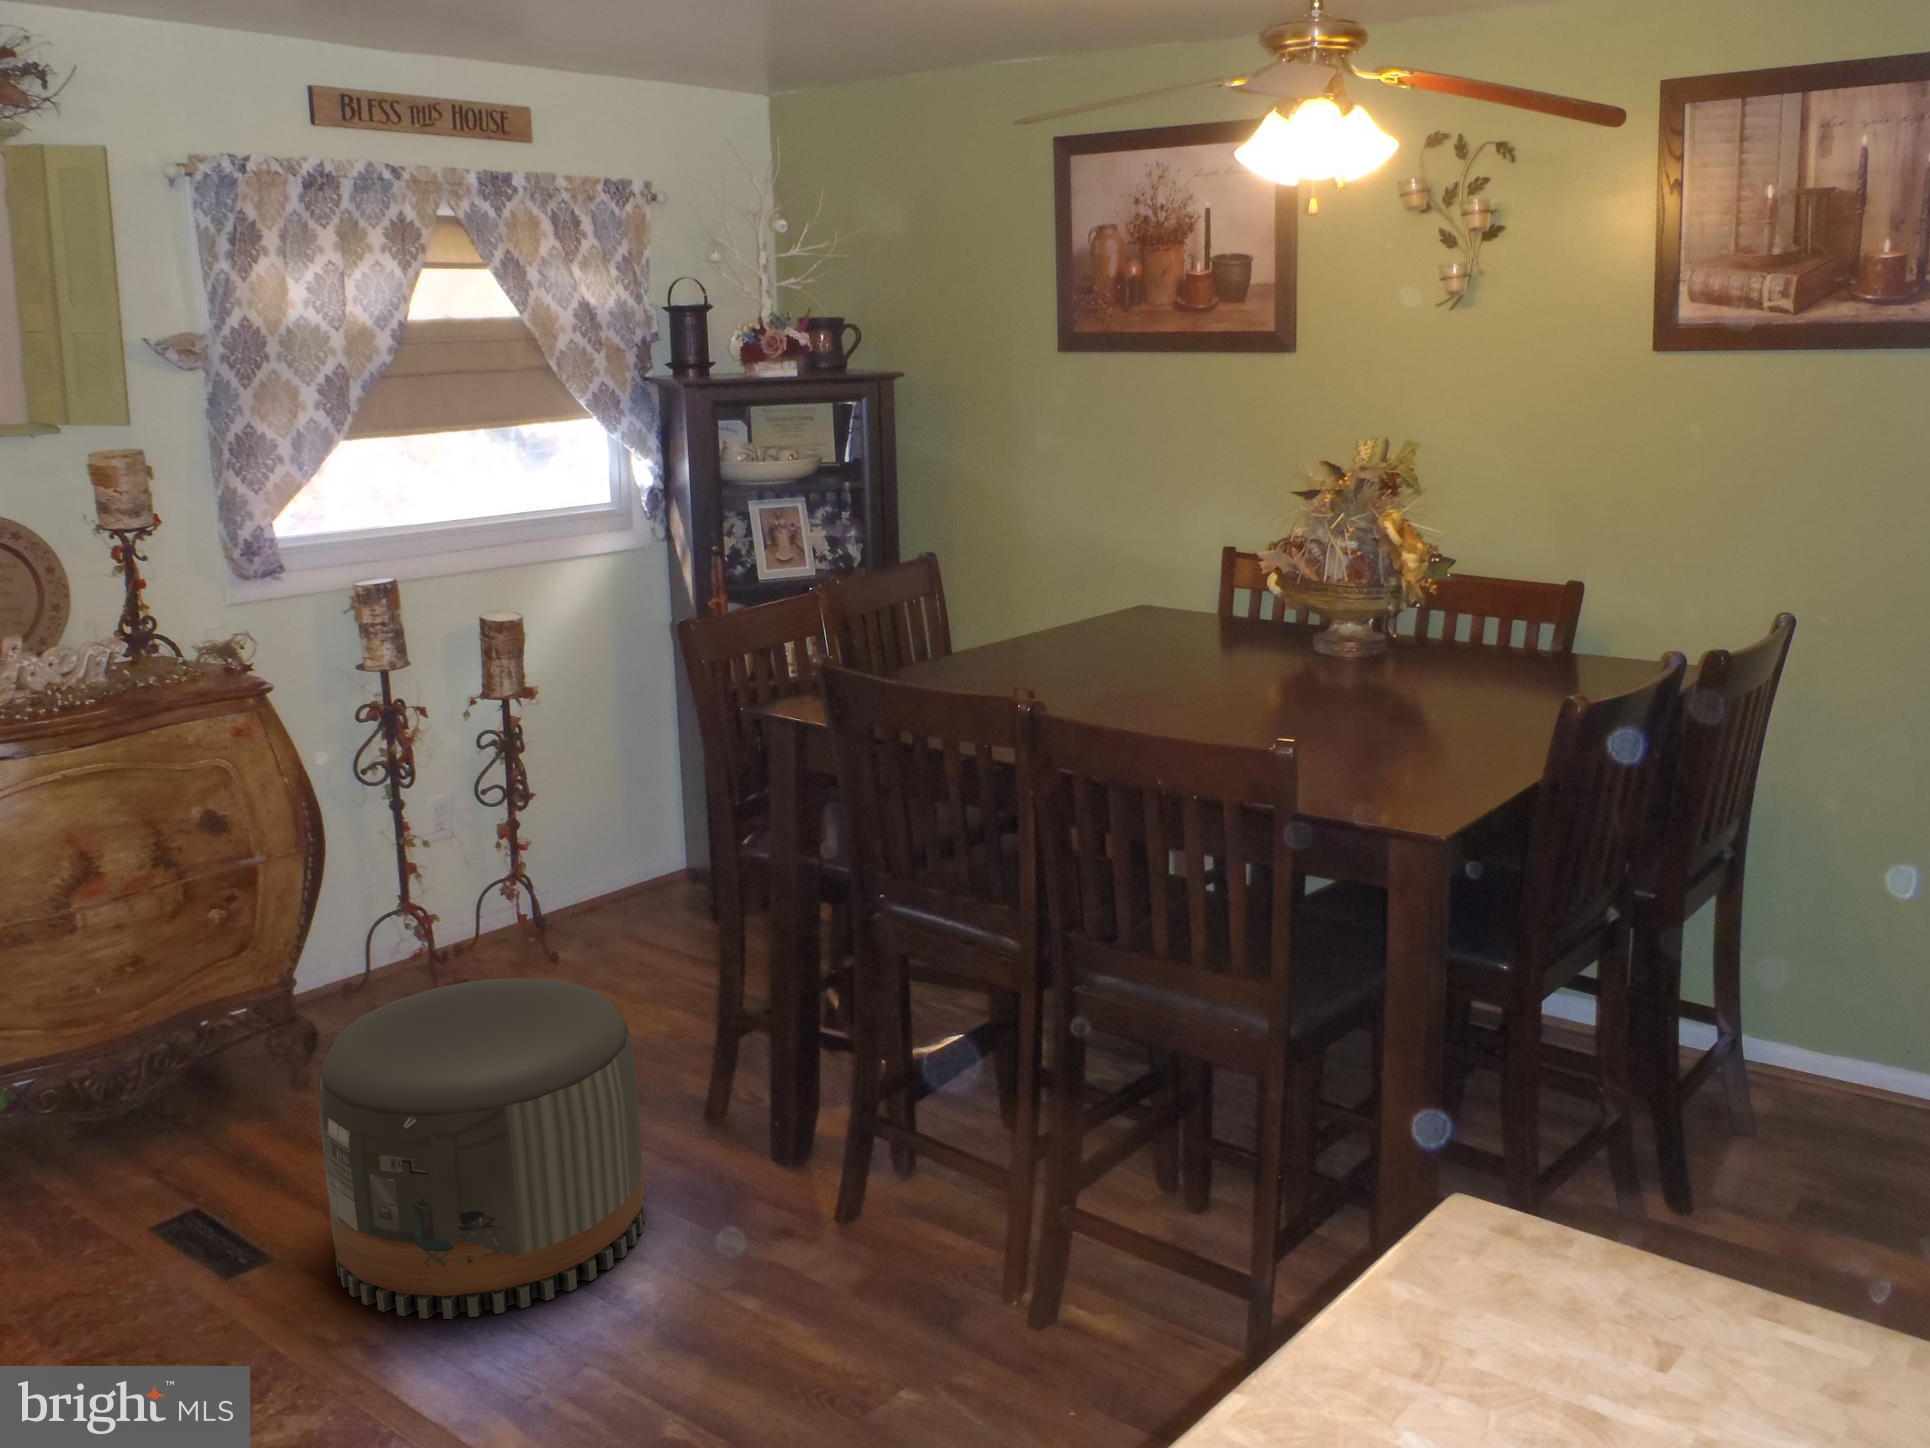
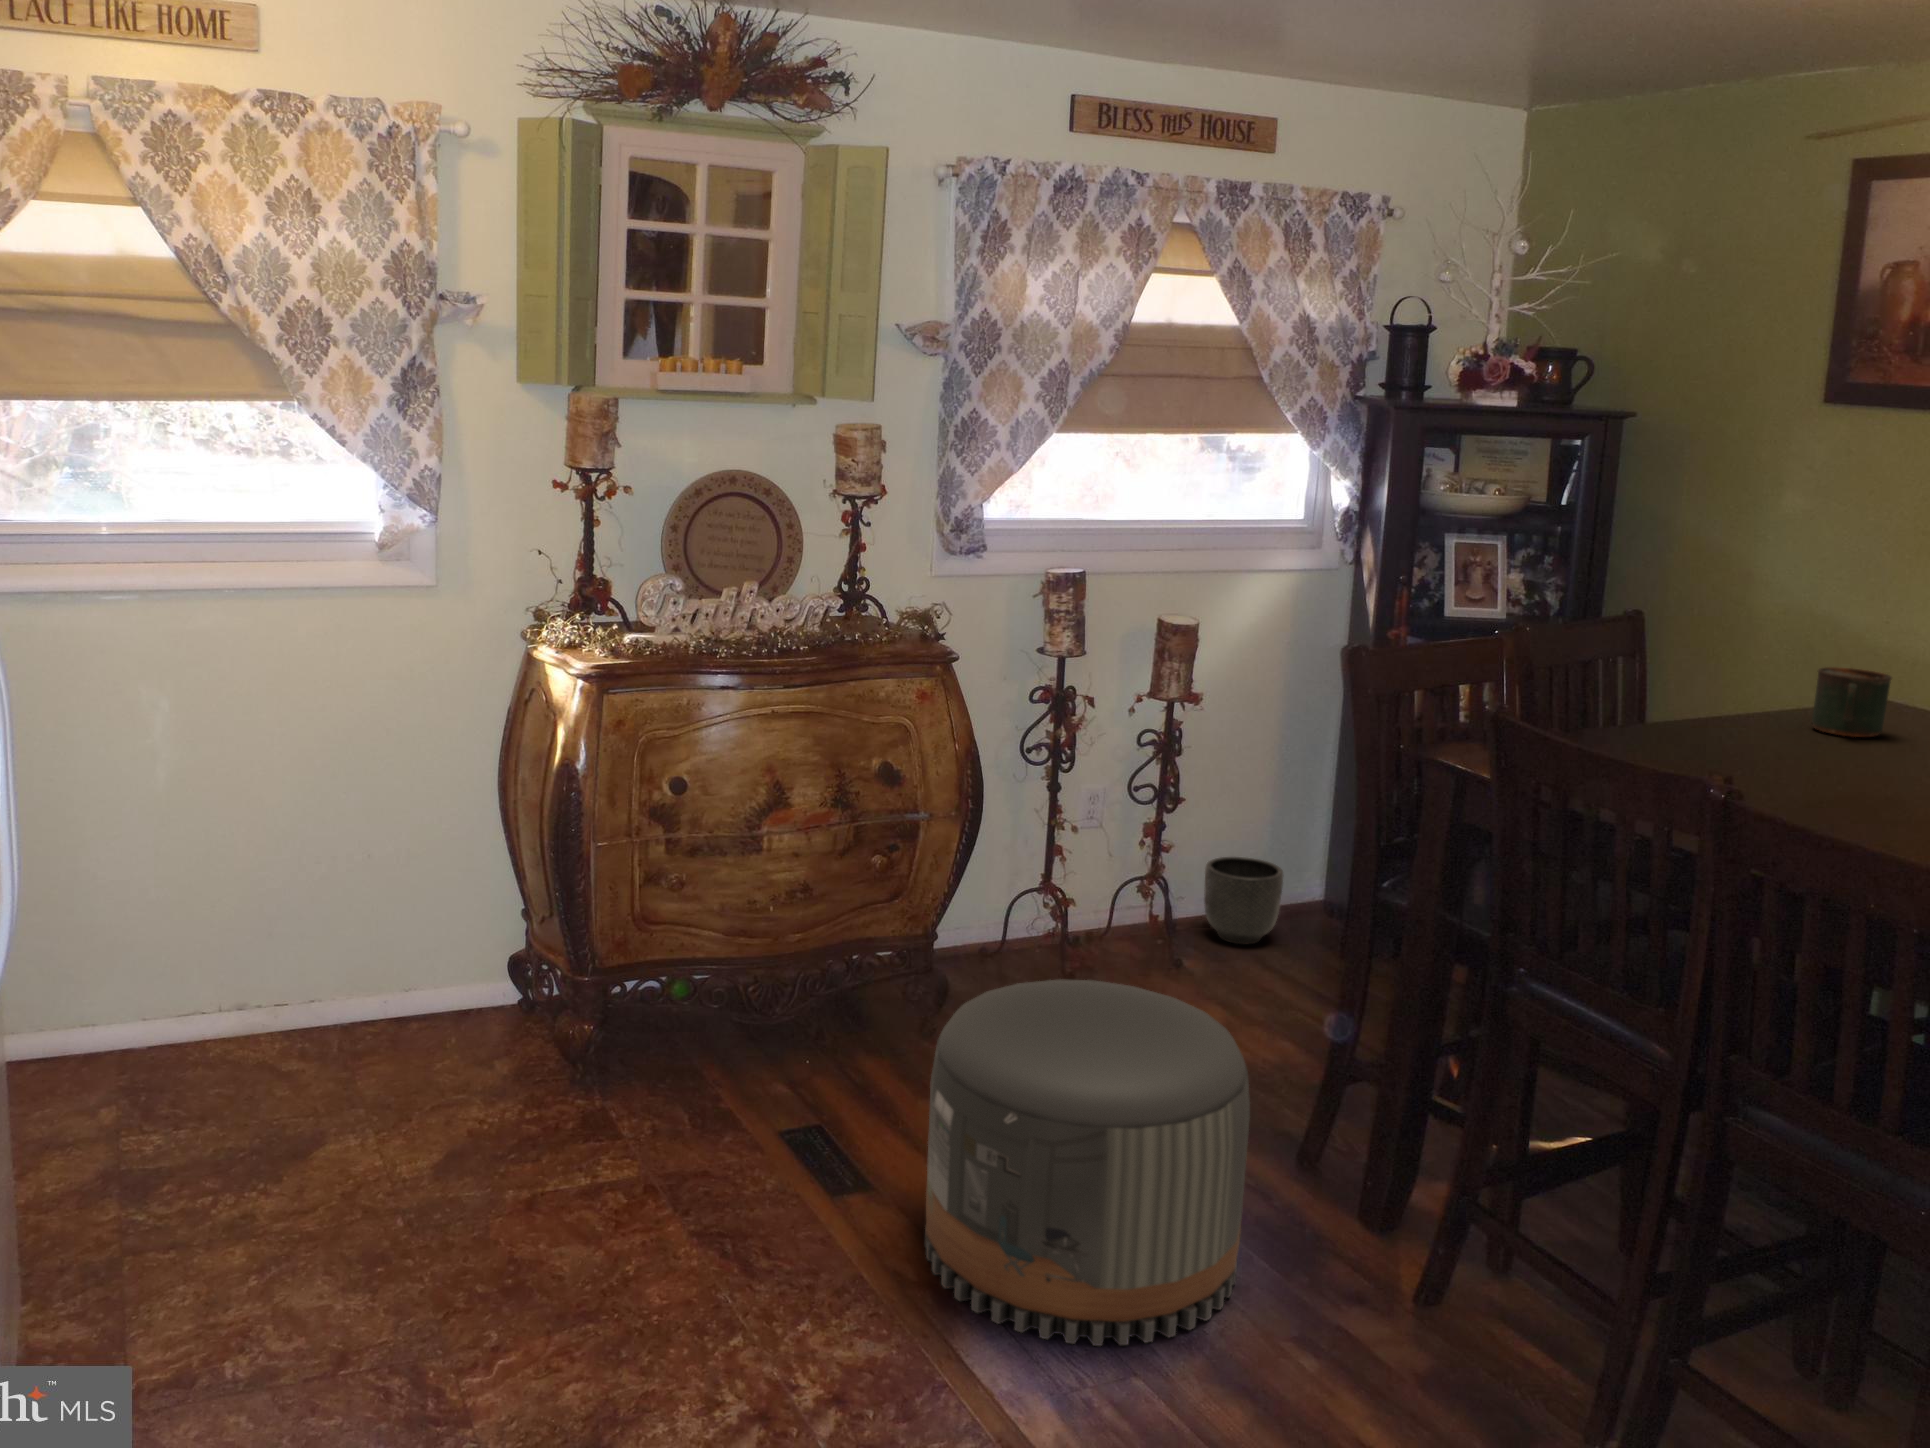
mug: none [1041,595,1092,650] -> present [1812,667,1892,737]
planter: none [568,839,646,925] -> present [1204,857,1283,944]

